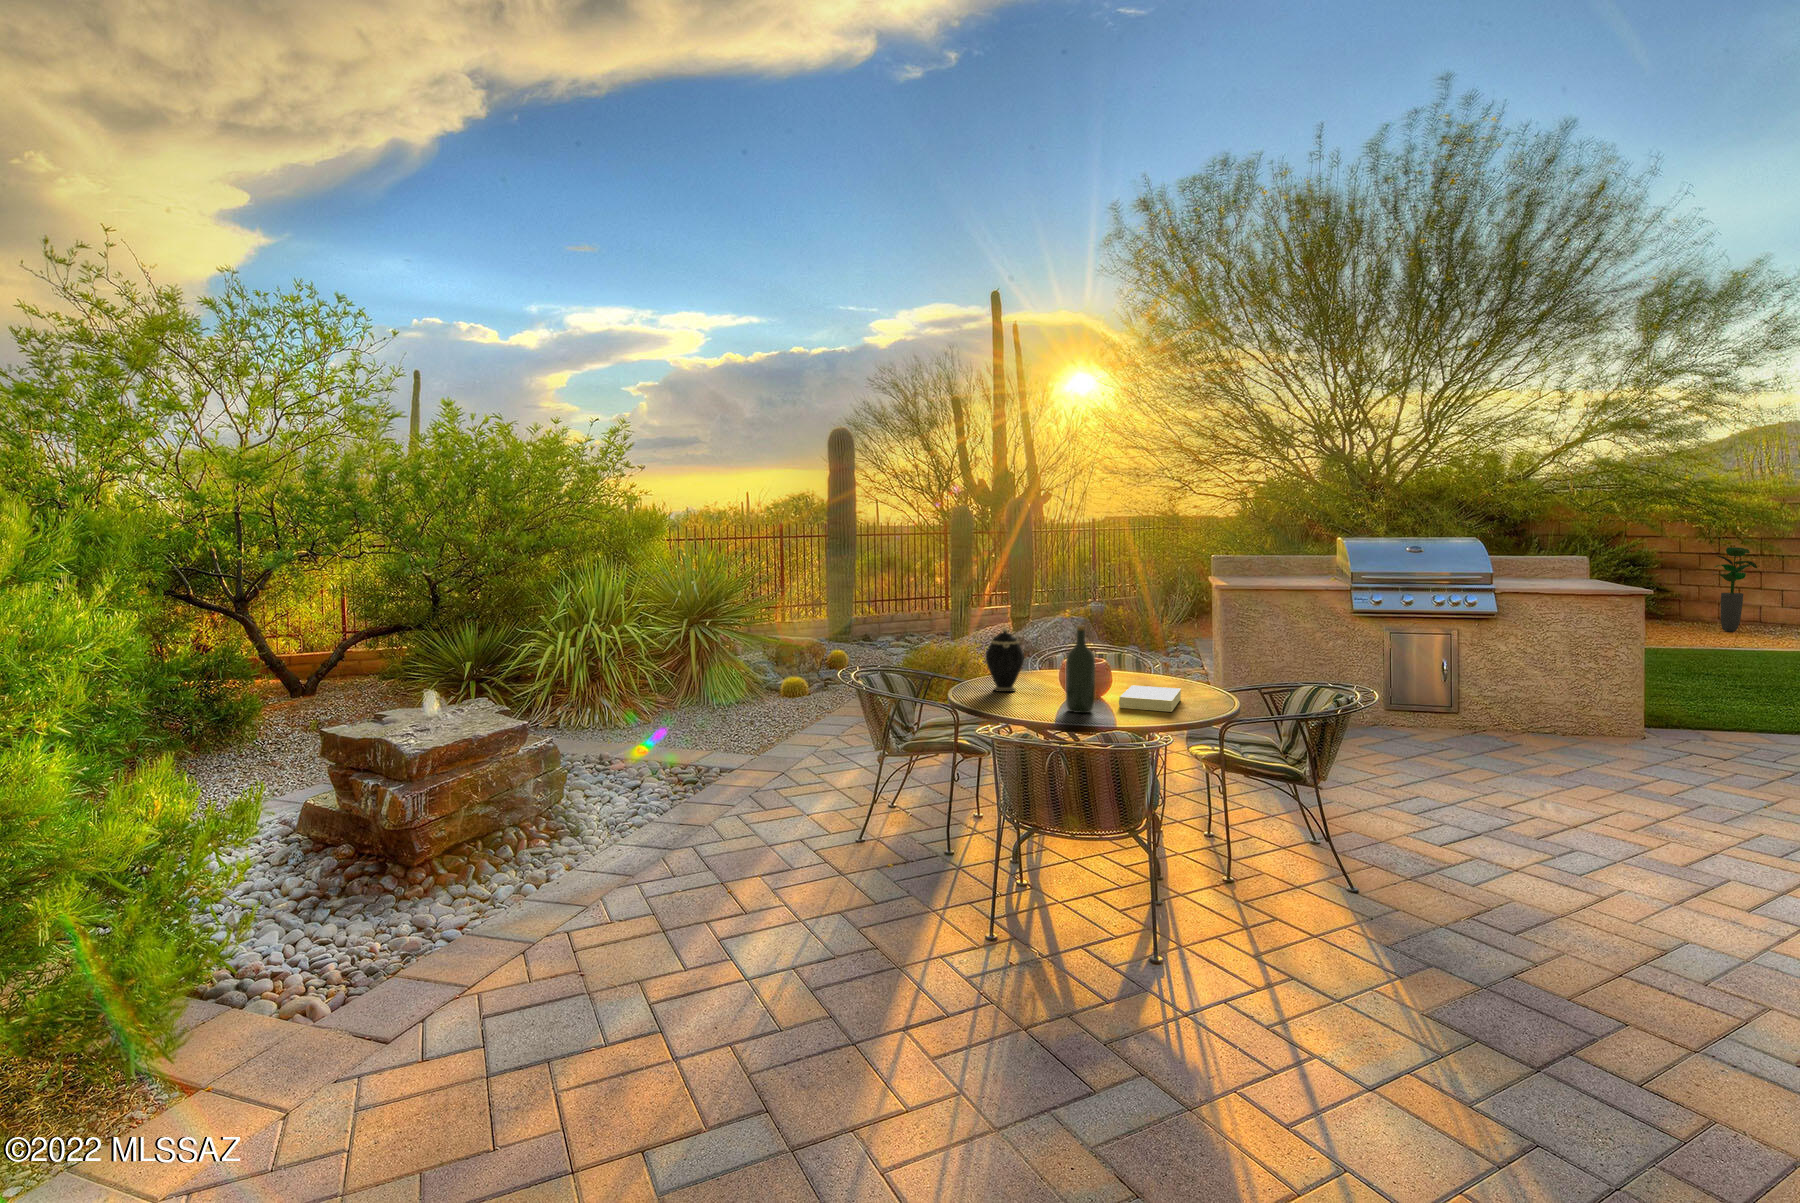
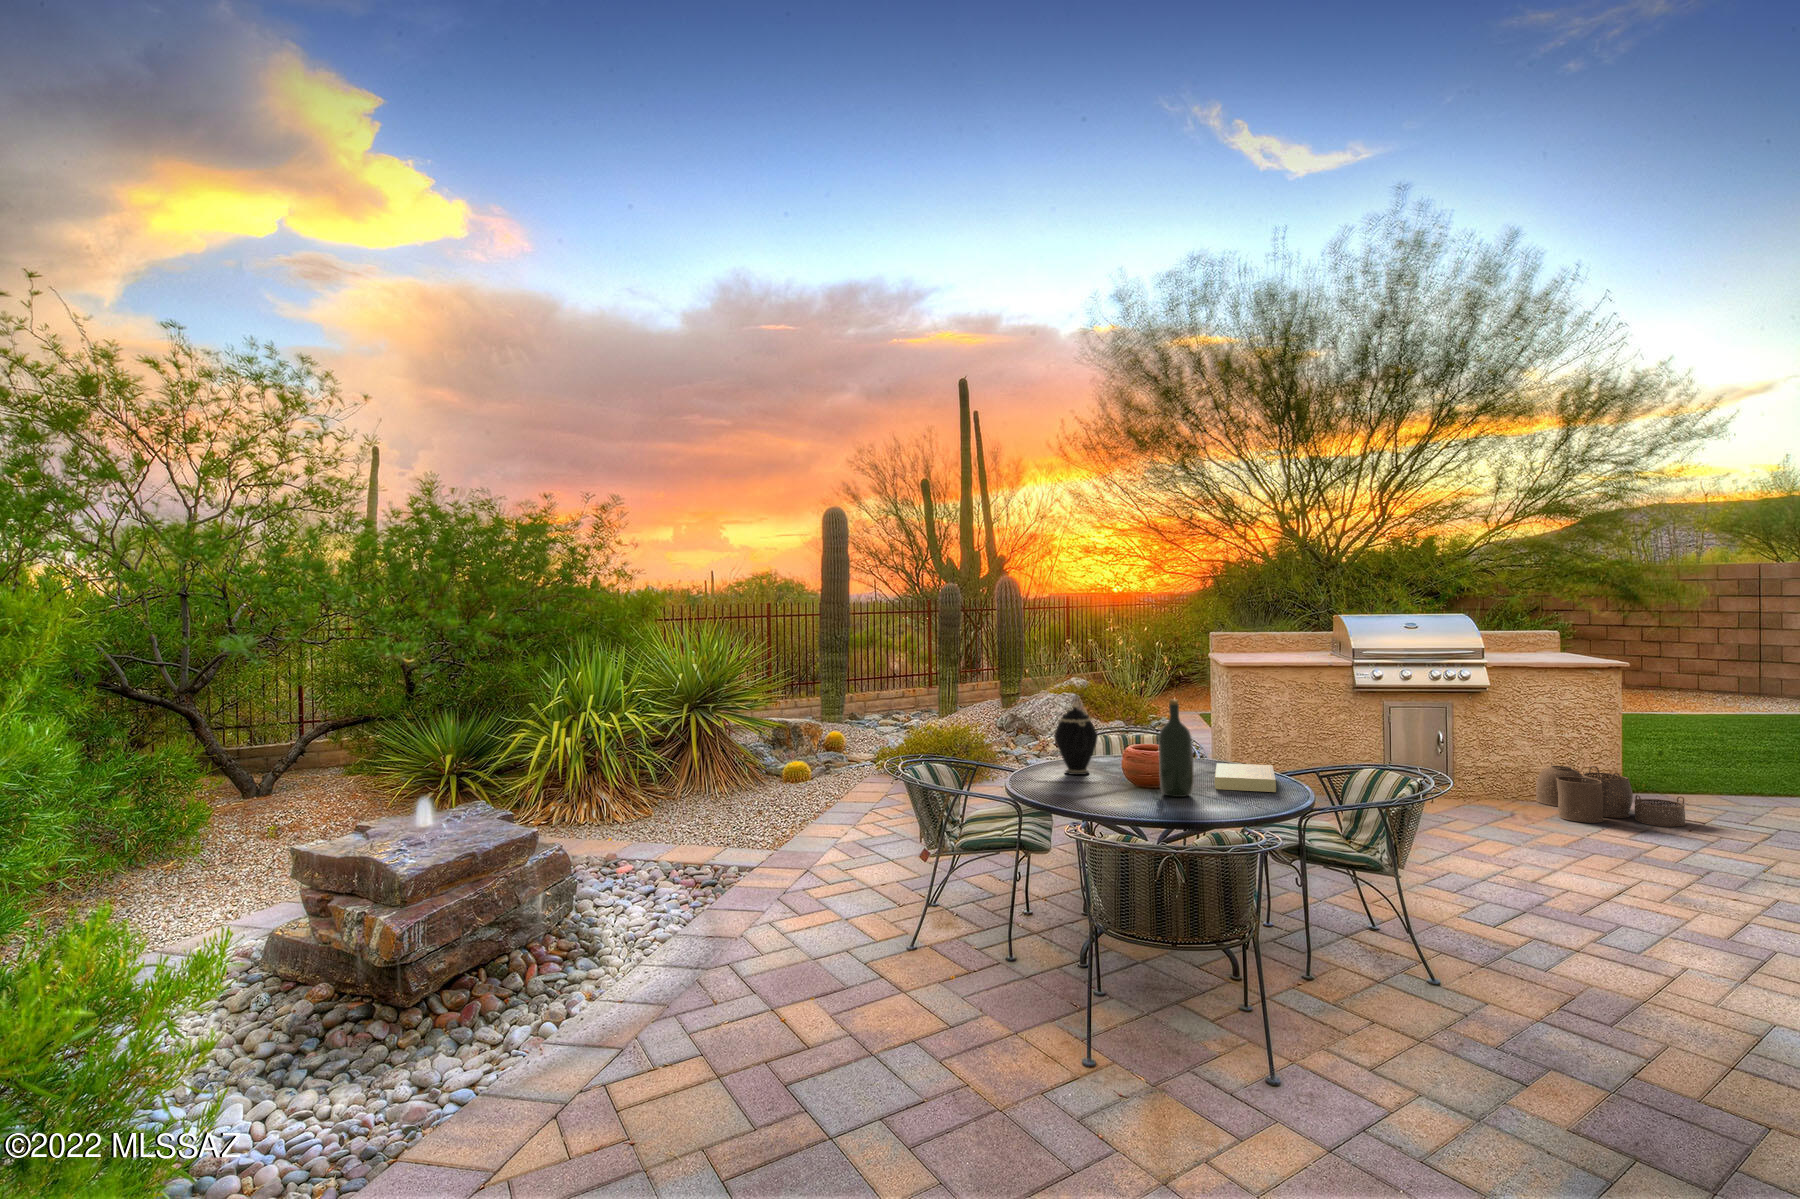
potted plant: present [1713,547,1757,632] -> none [1656,606,1703,686]
woven basket: none [1501,700,1637,765] -> present [1536,763,1686,827]

